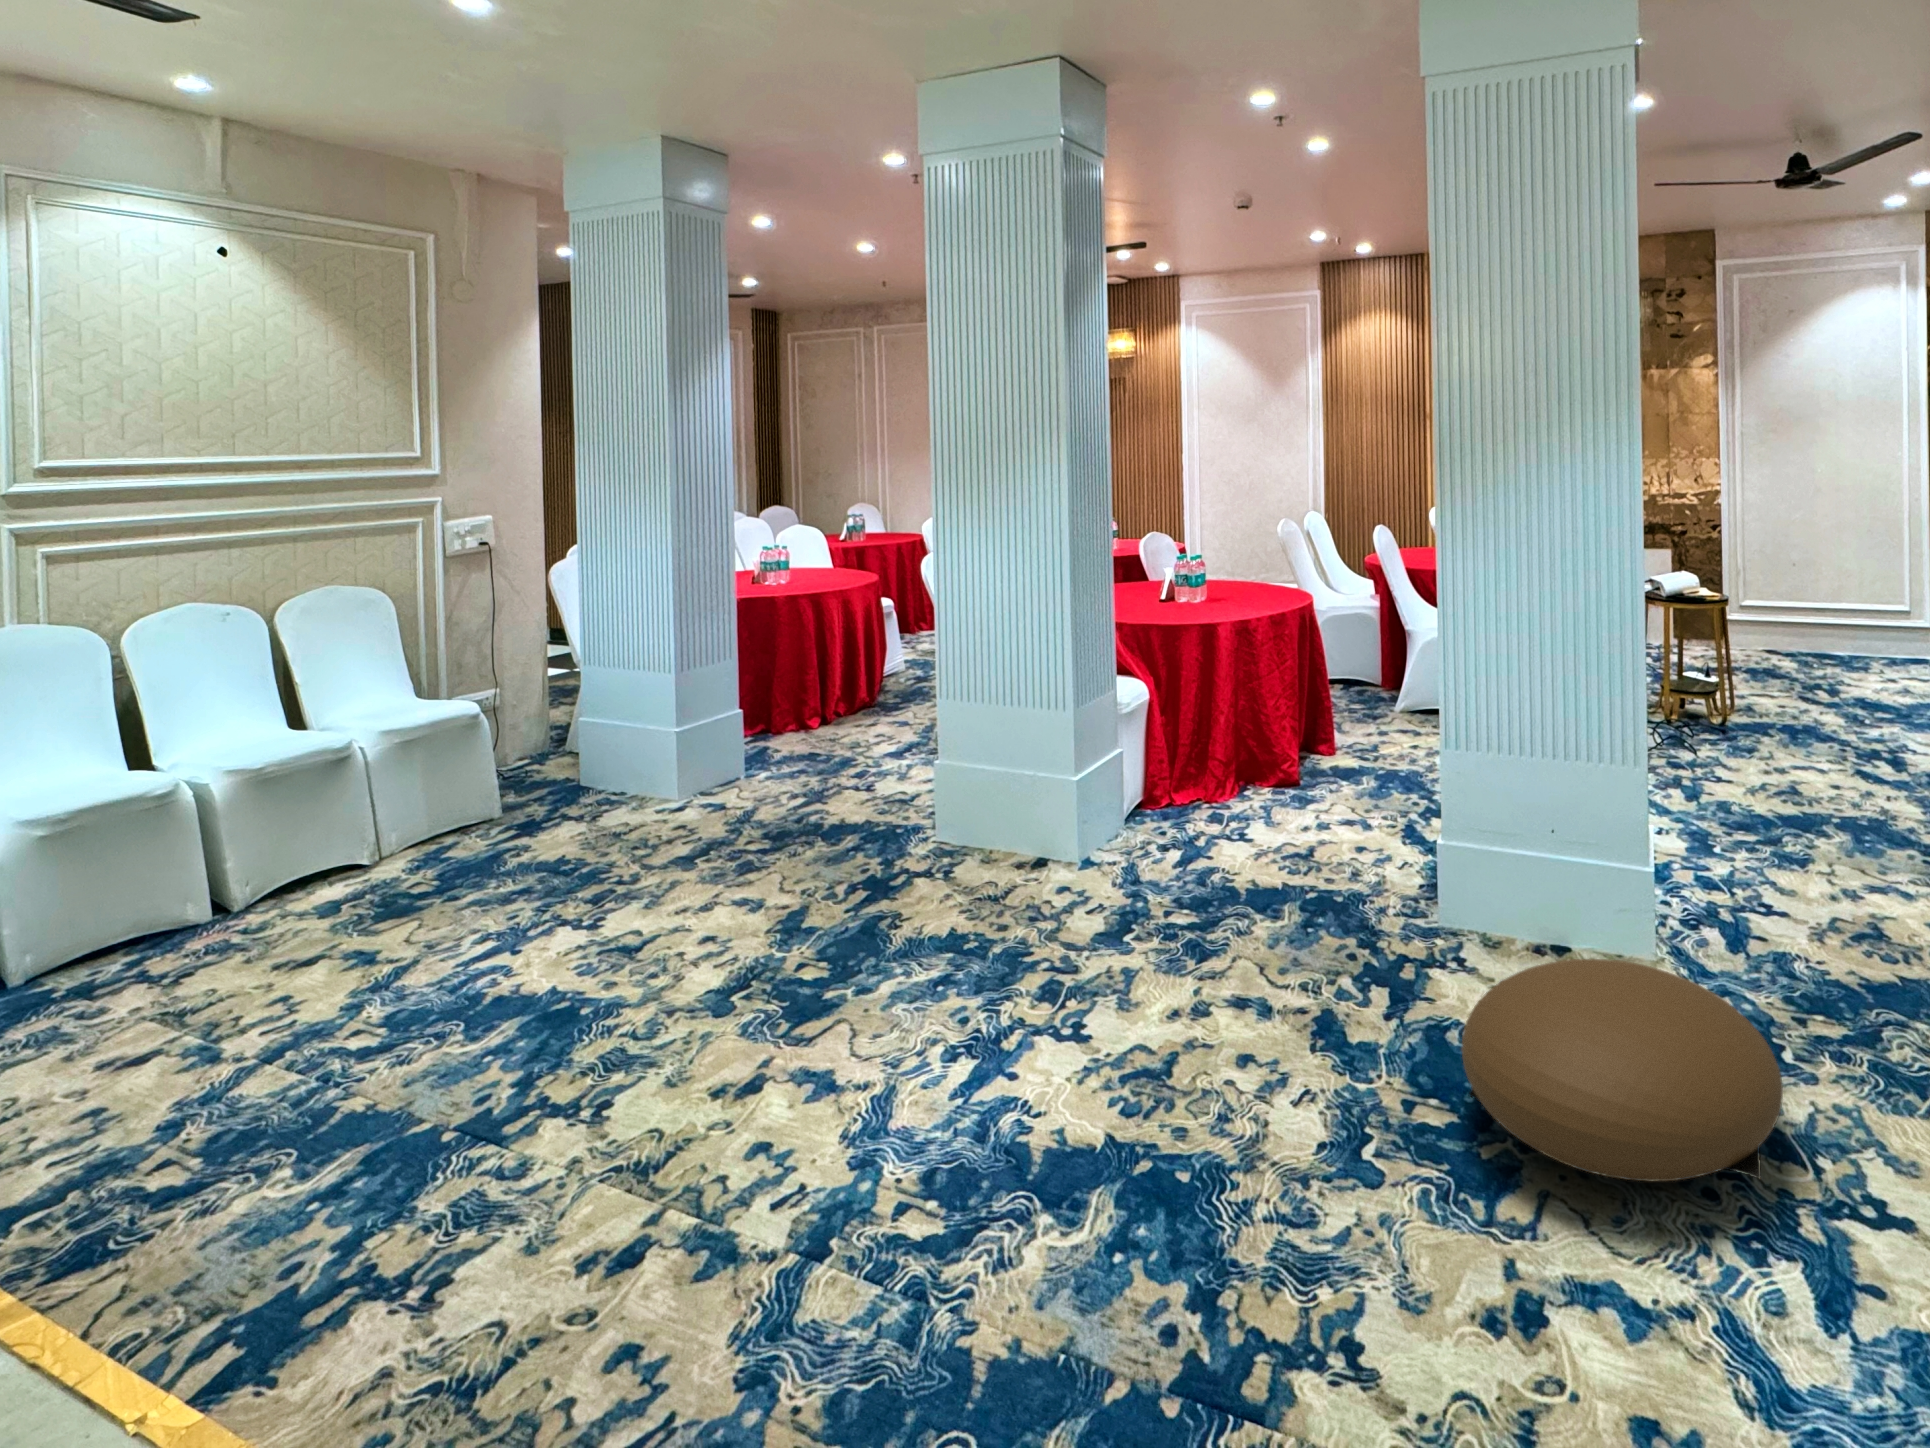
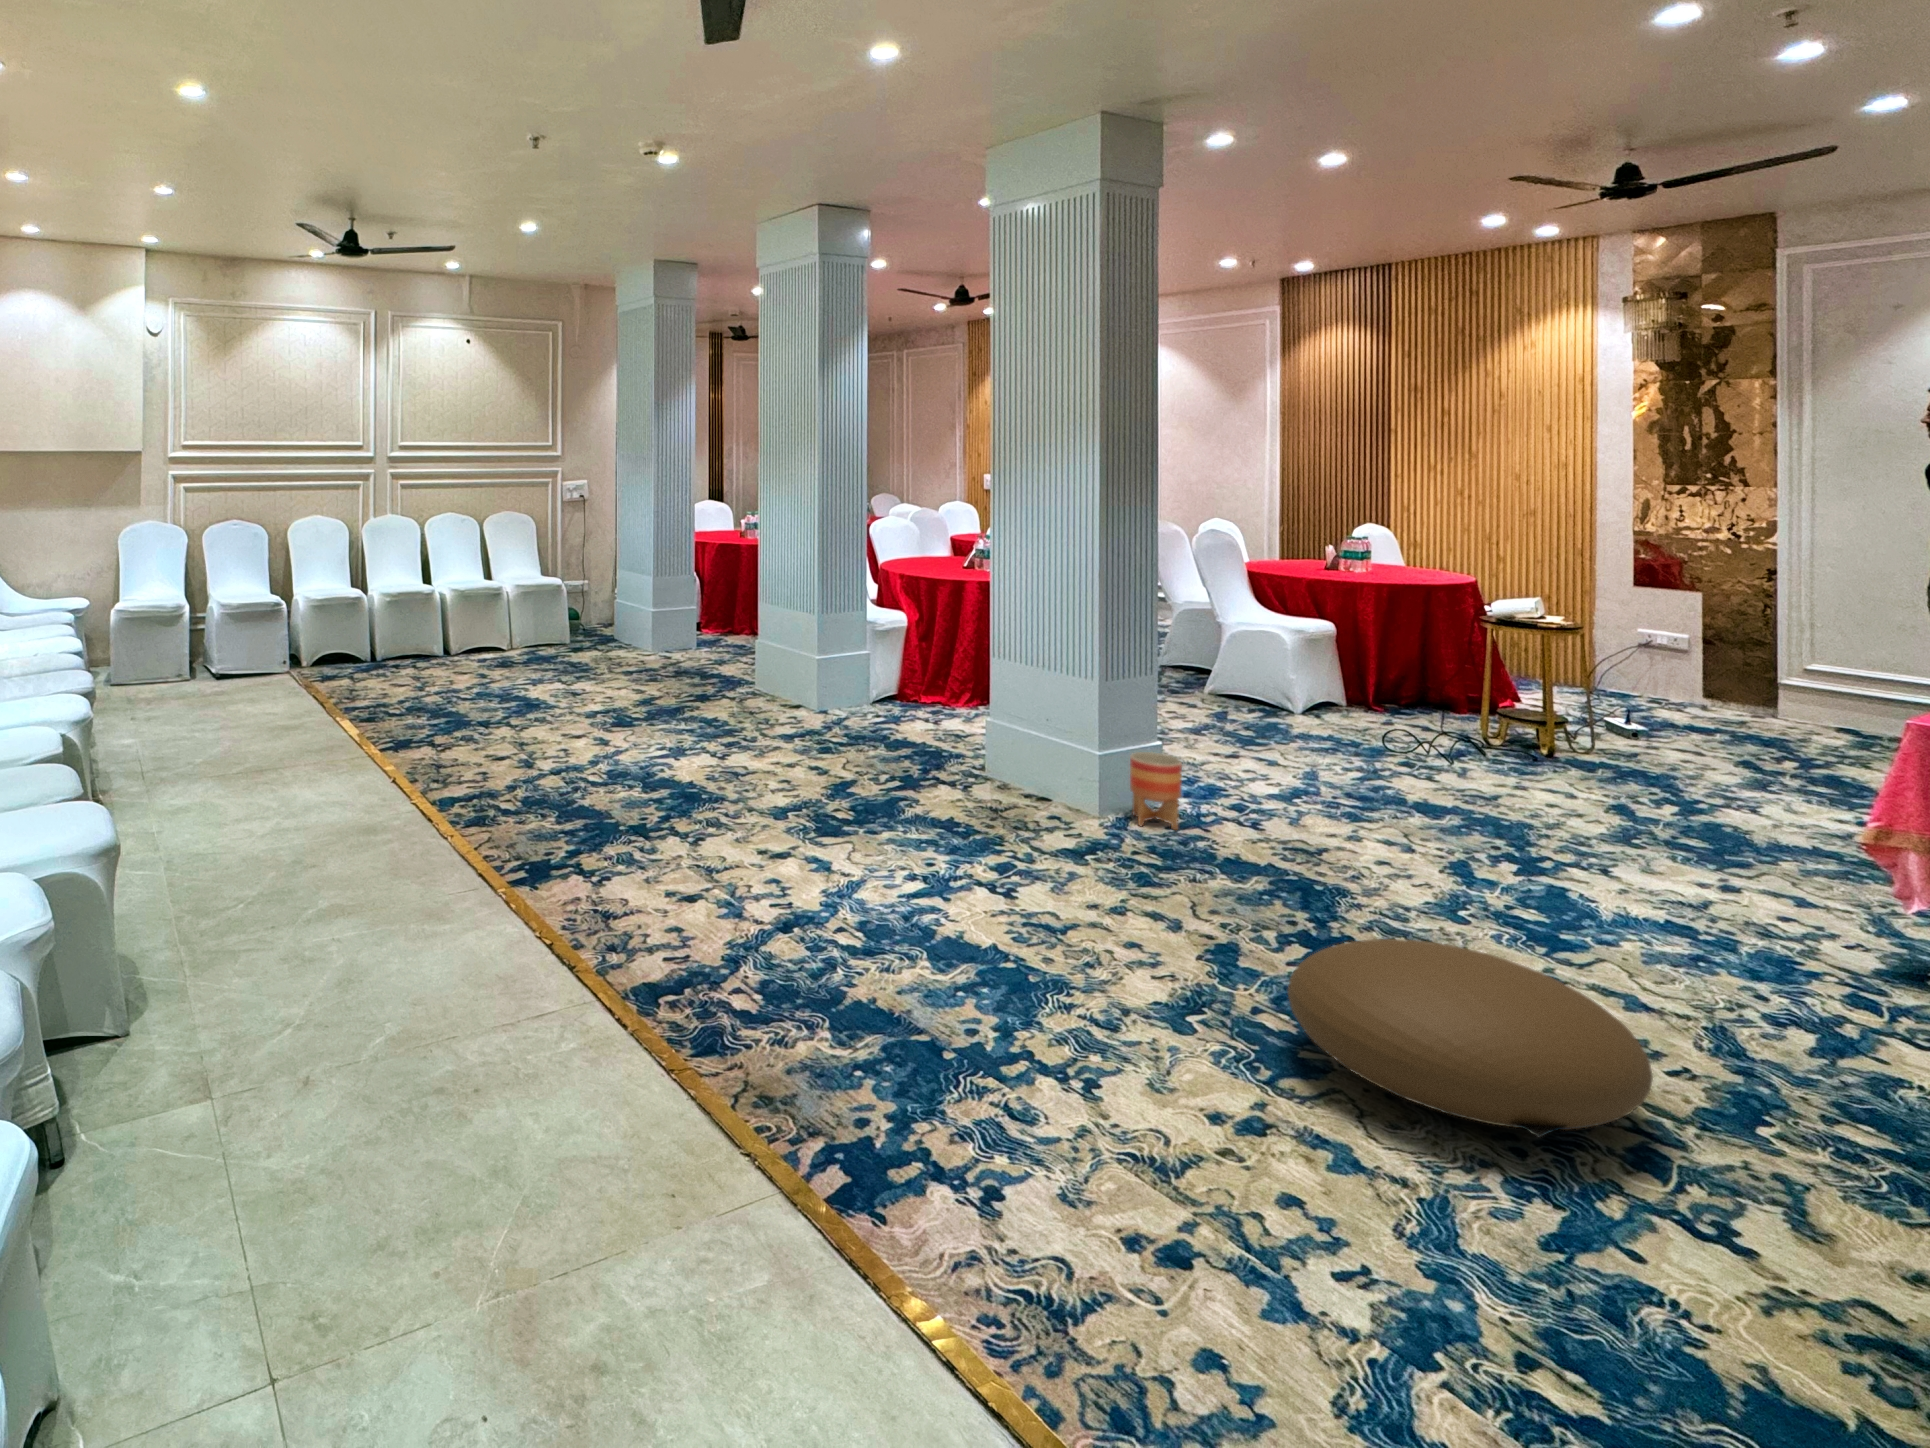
planter: none [1131,783,1184,873] -> present [1130,752,1182,830]

